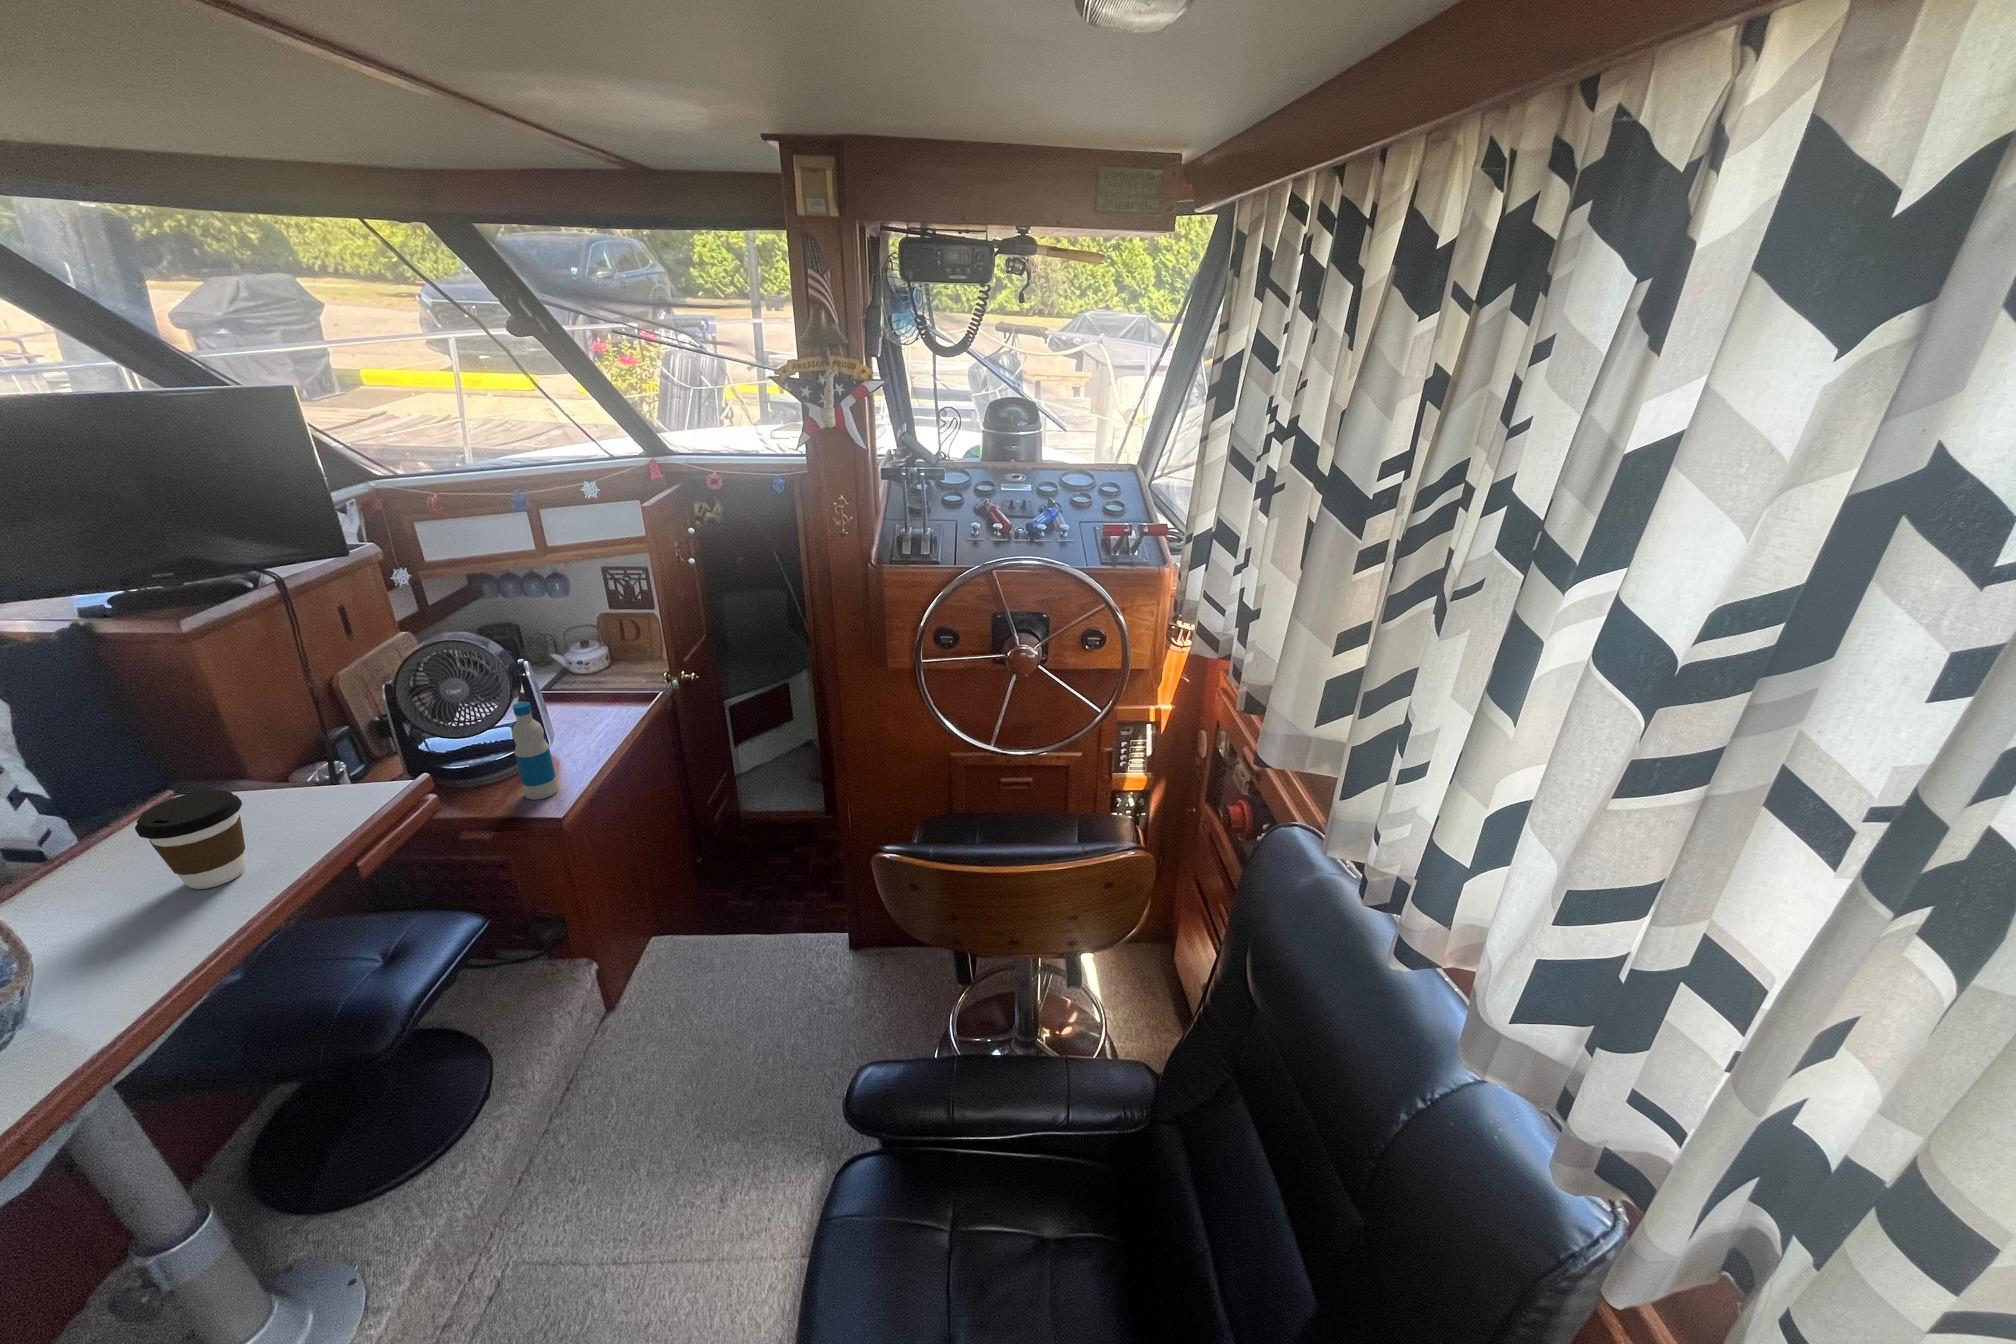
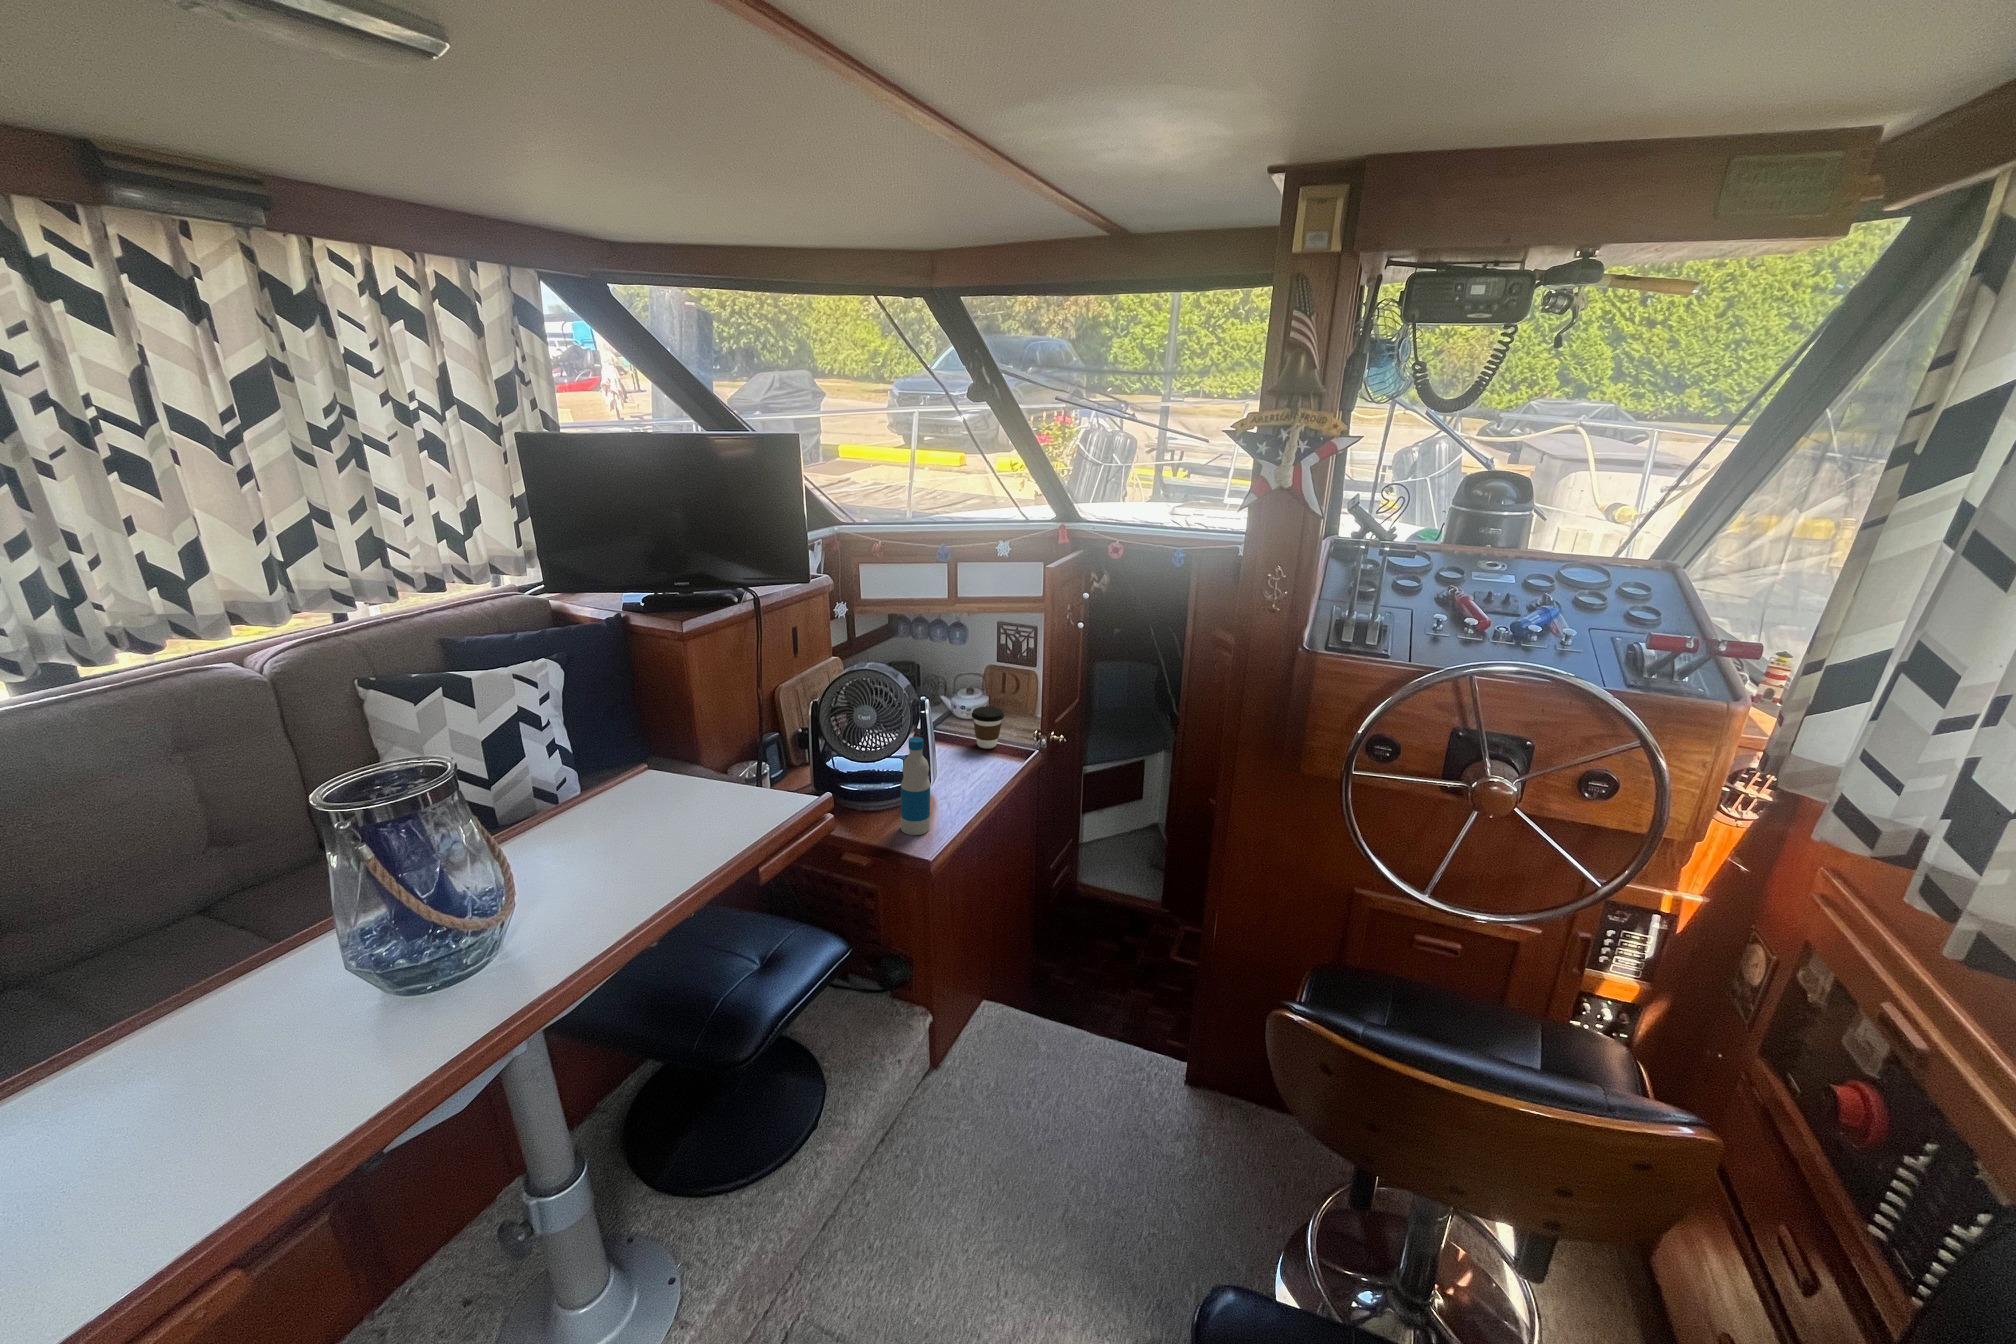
coffee cup: present [135,790,246,889] -> present [971,707,1004,748]

